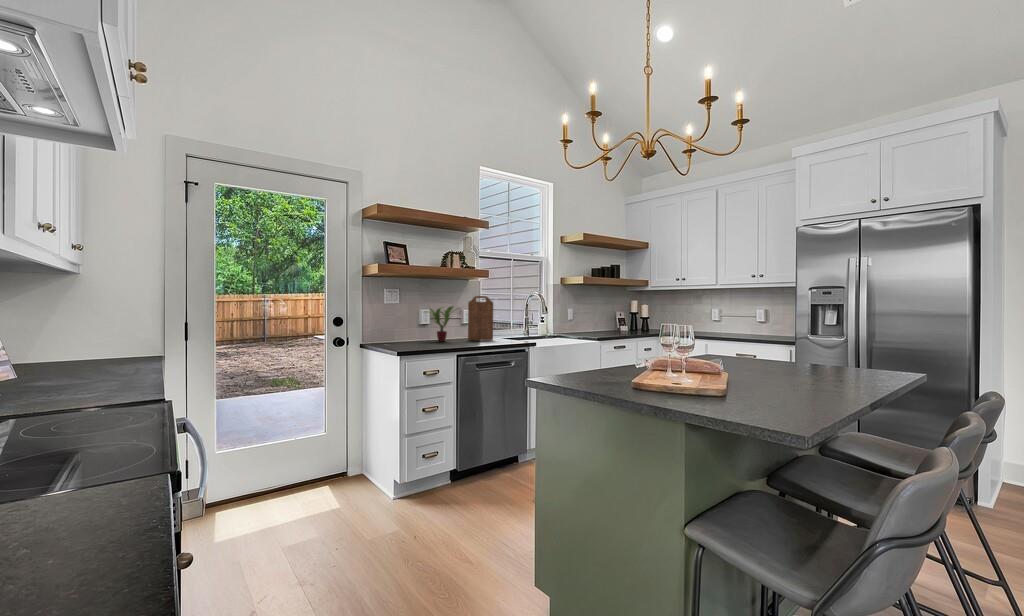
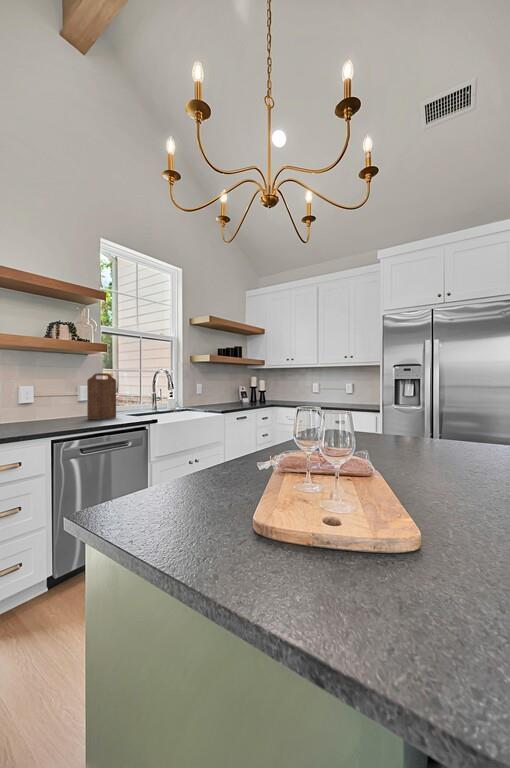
potted plant: present [425,306,453,341] -> none [29,383,79,422]

